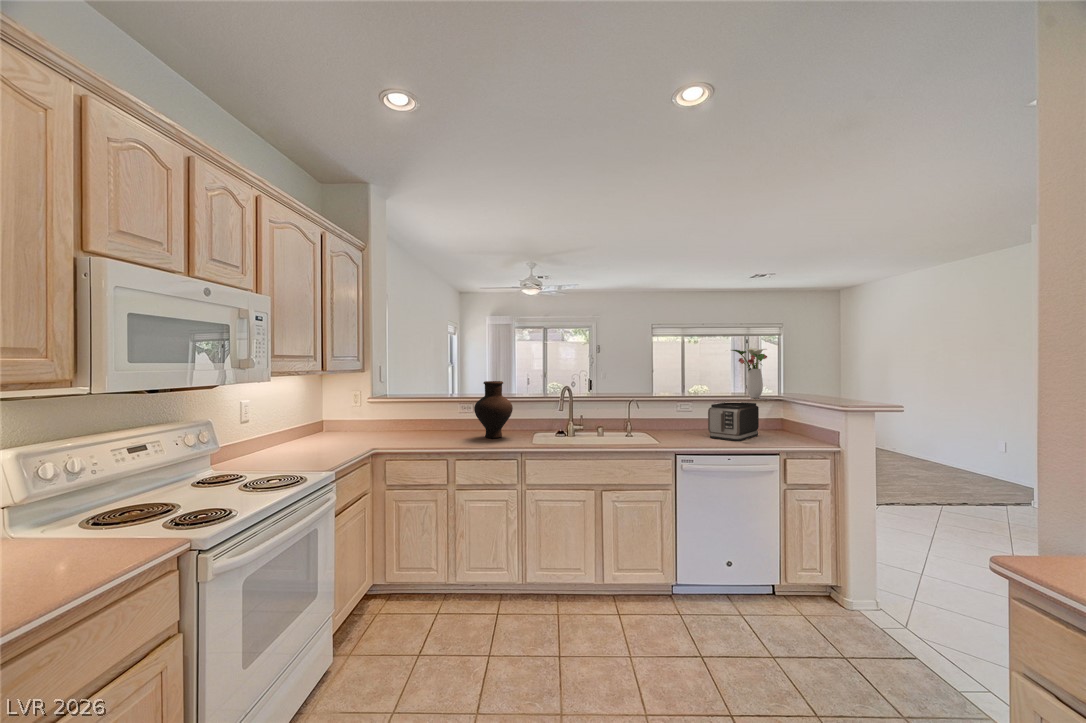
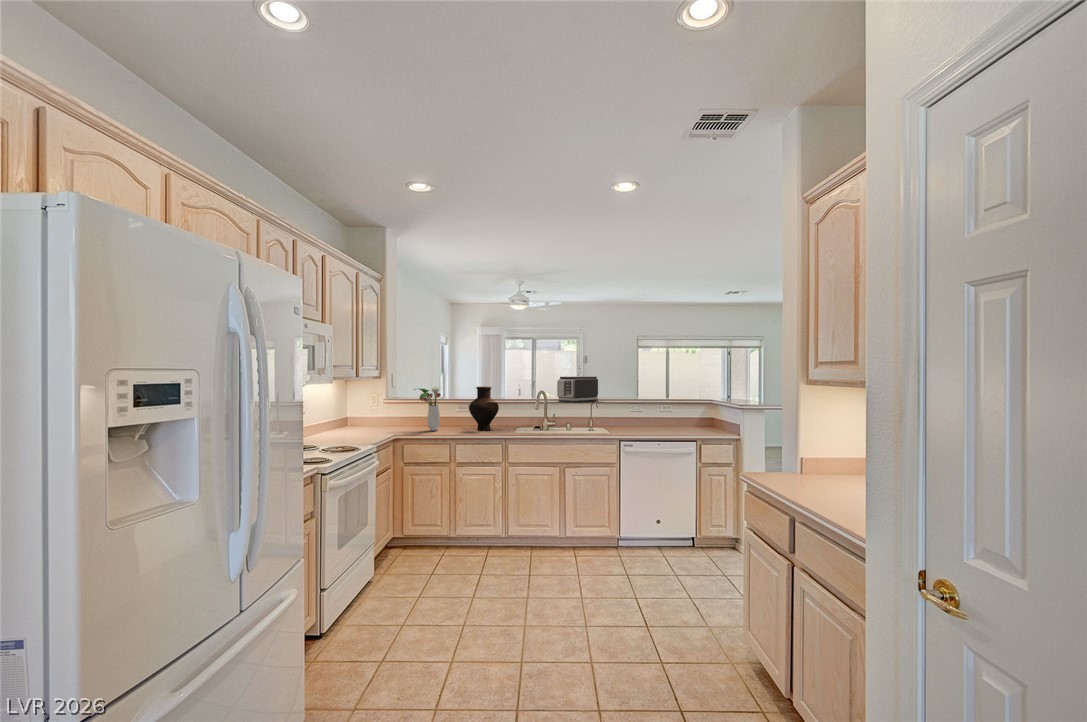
flower arrangement: present [732,348,767,398] -> present [414,387,442,431]
toaster: present [708,402,759,441] -> present [557,376,598,402]

